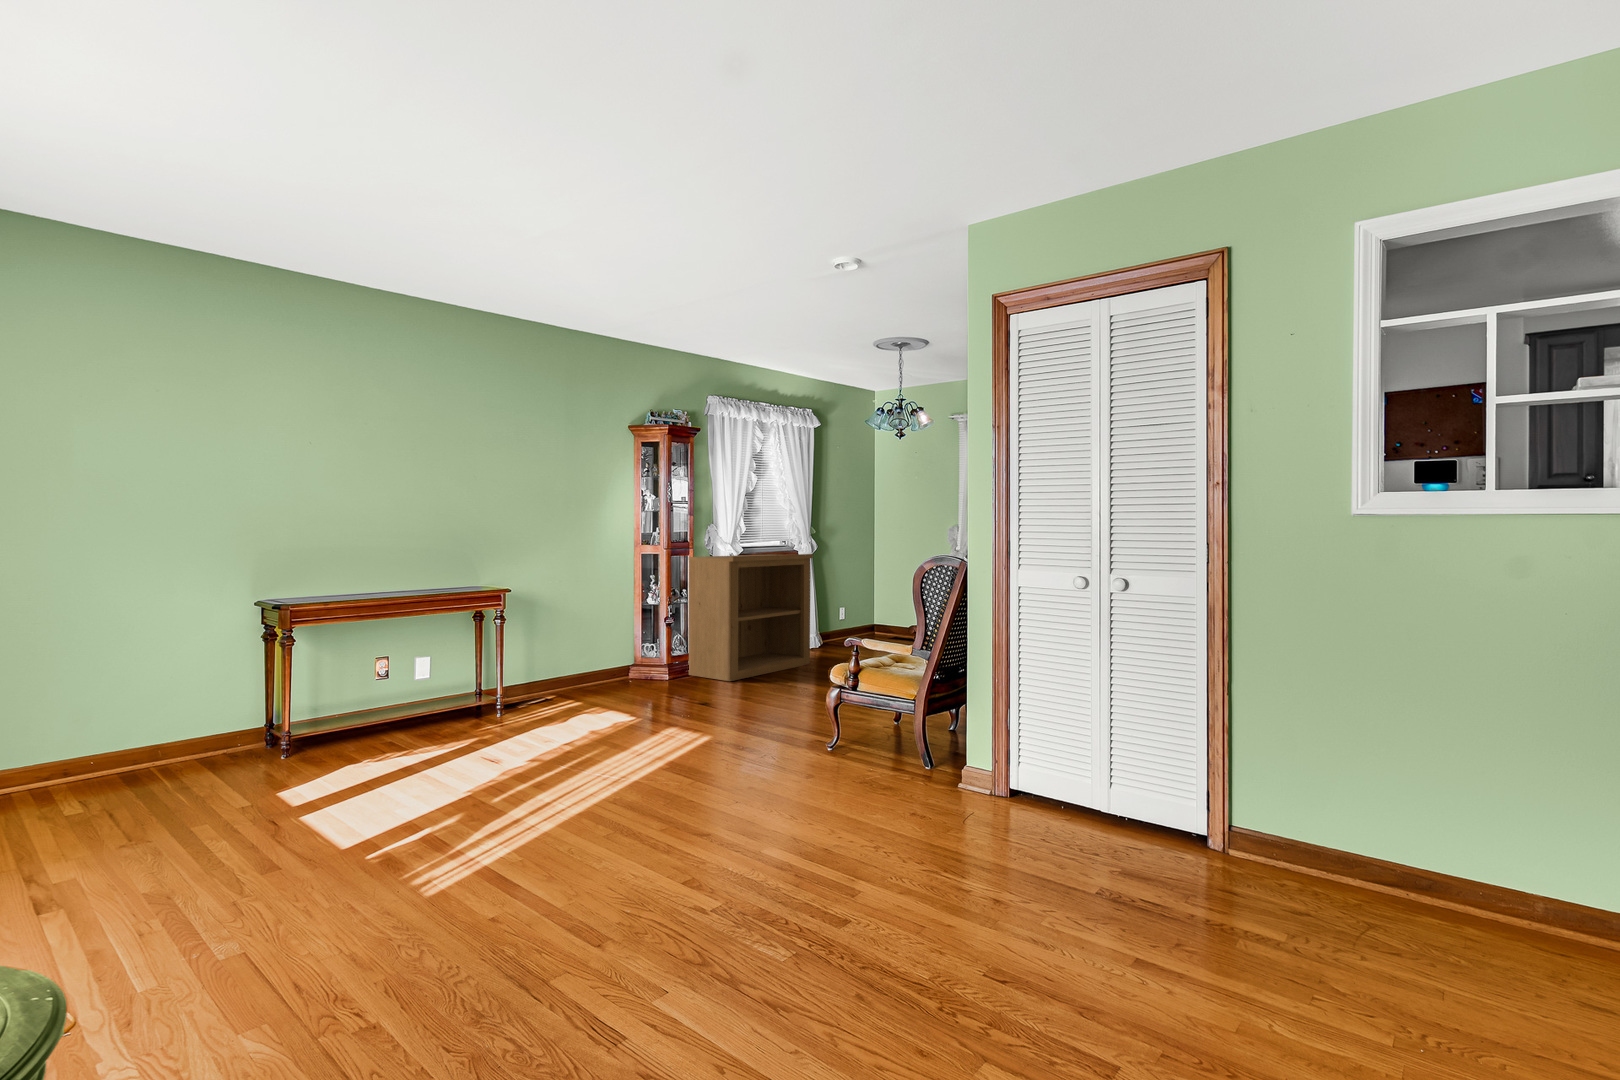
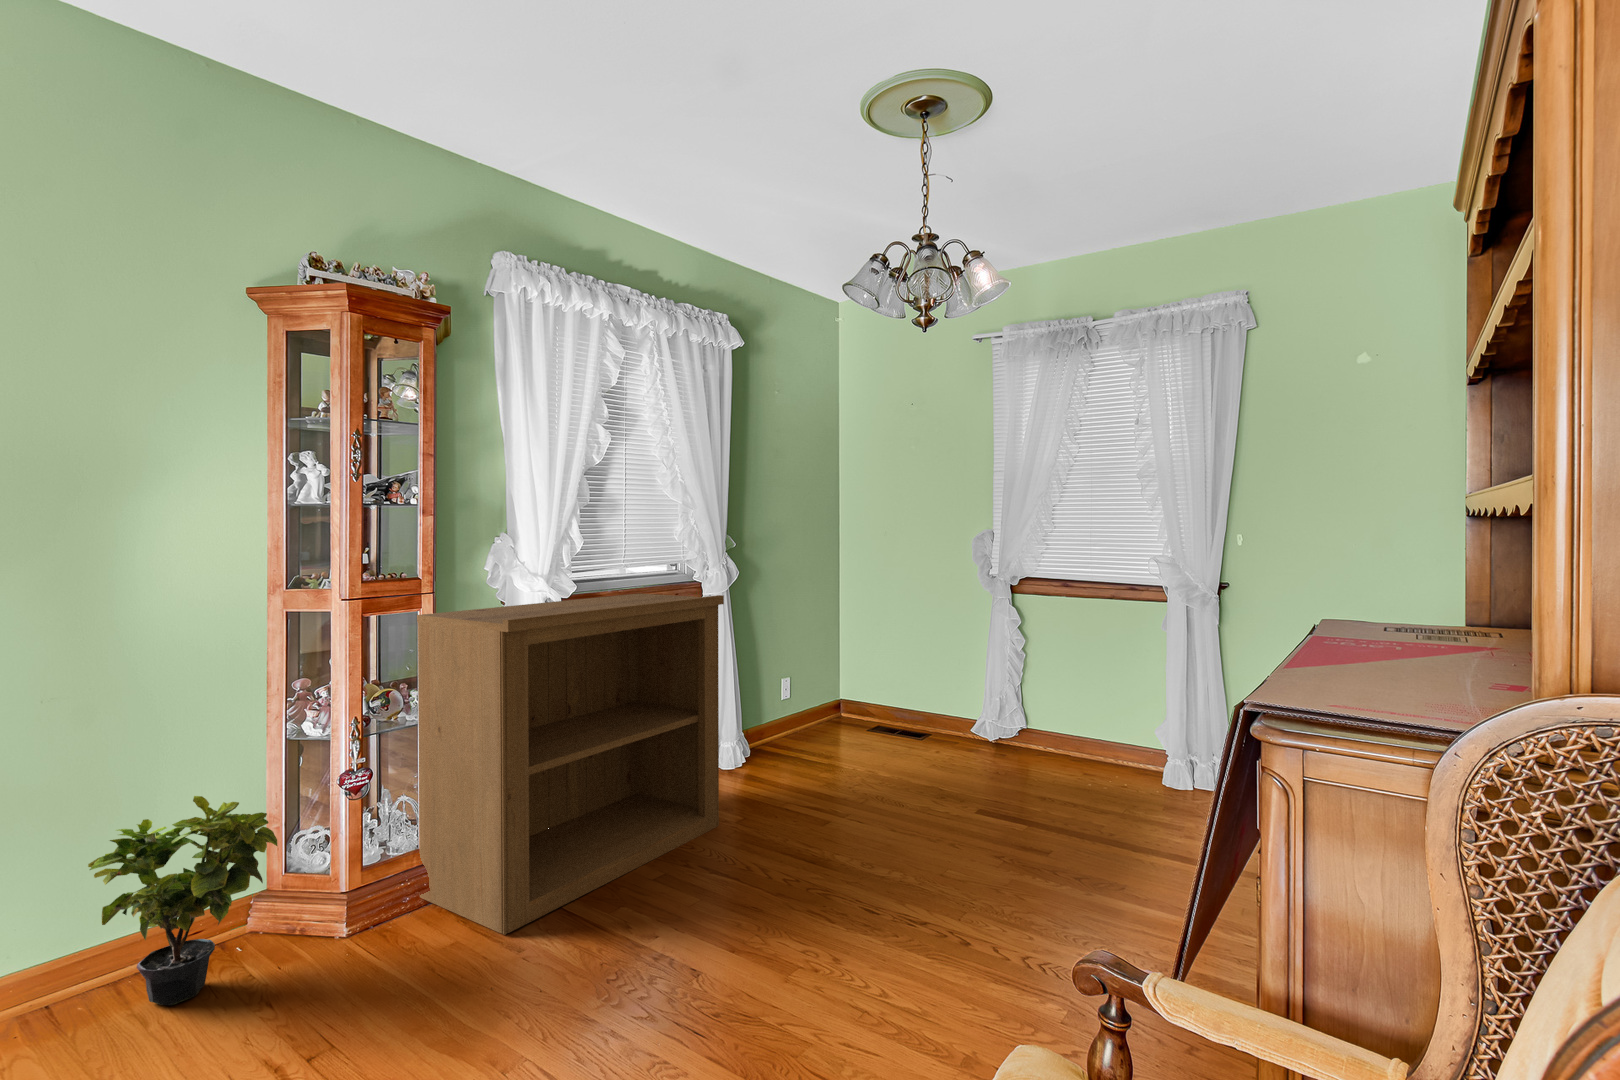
potted plant: none [593,618,652,689] -> present [88,796,278,1005]

